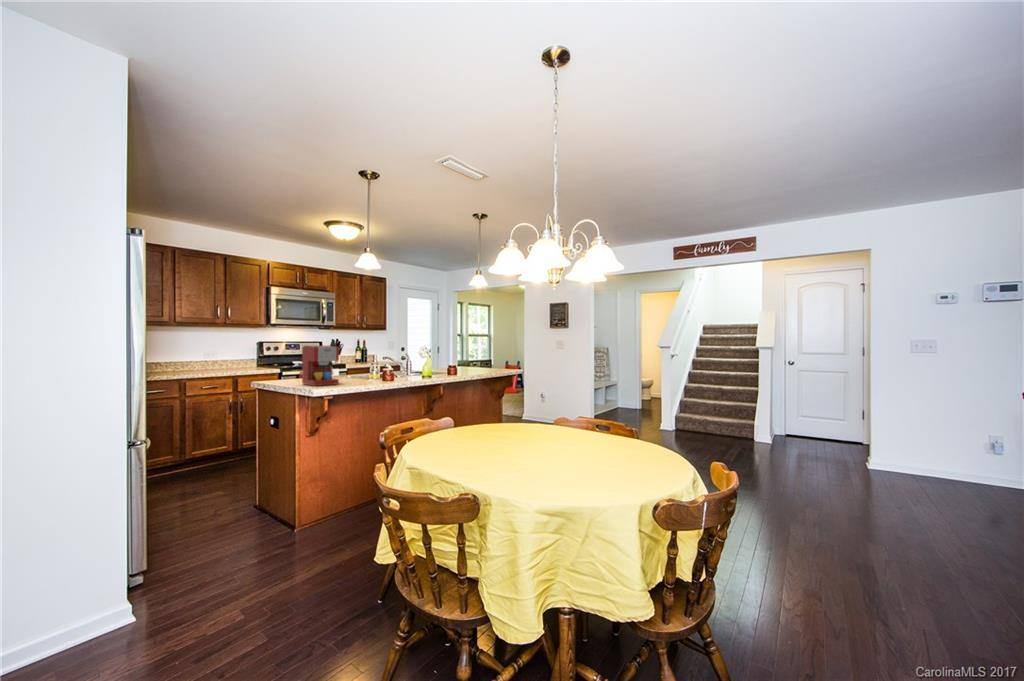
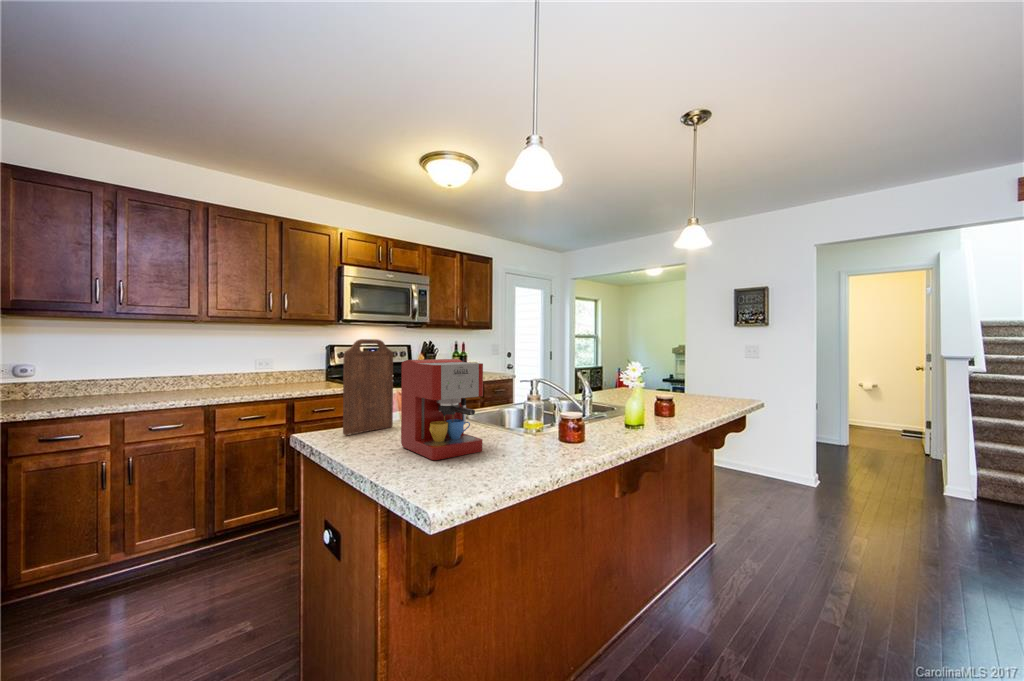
cutting board: none [274,337,300,383] -> present [343,339,393,435]

